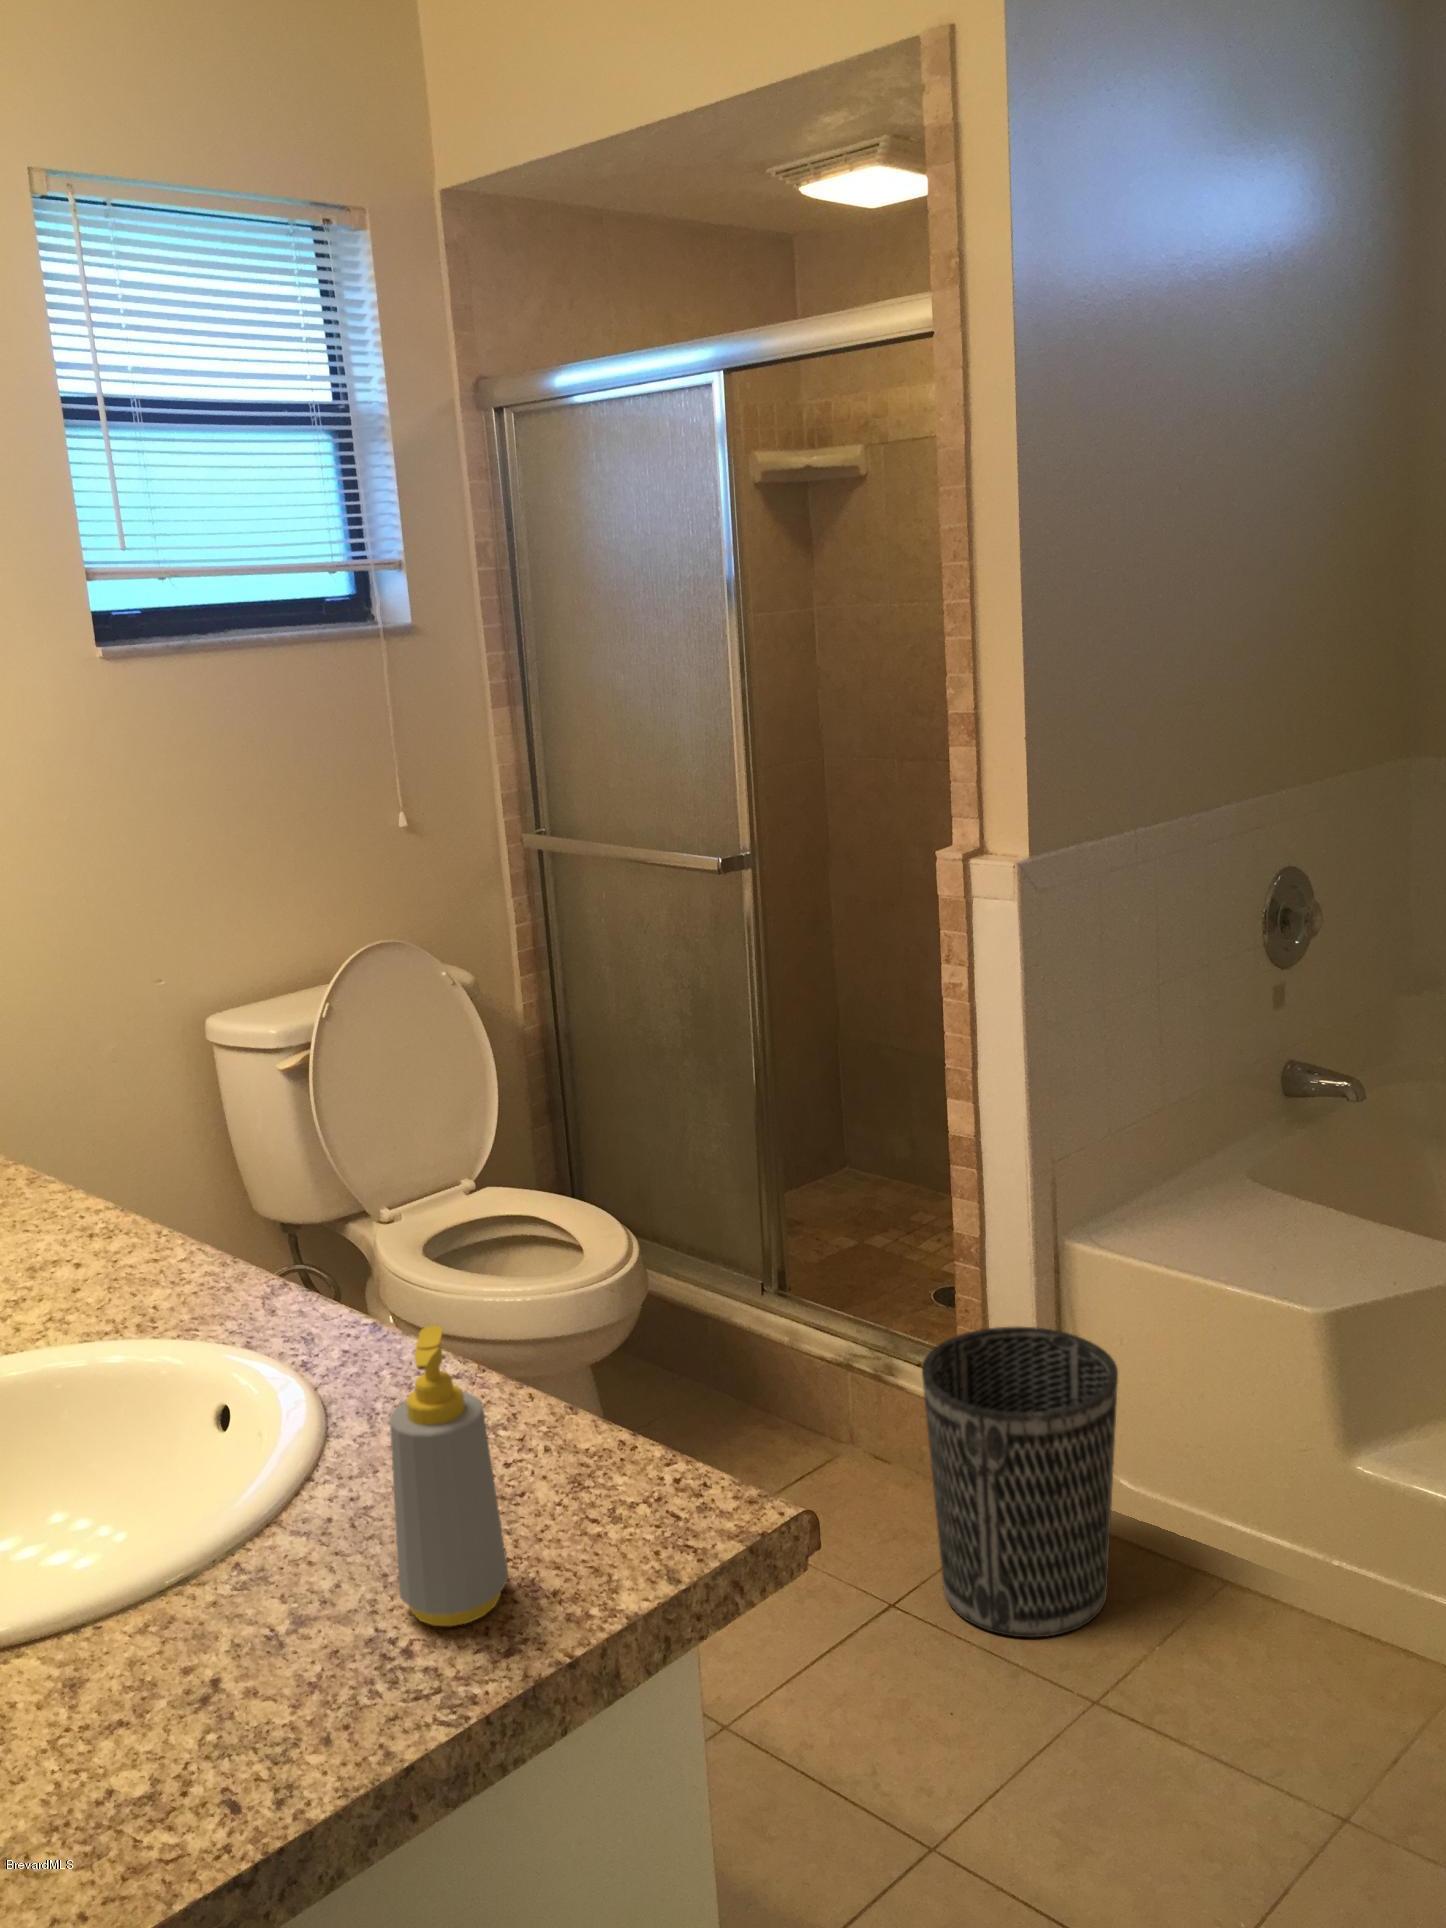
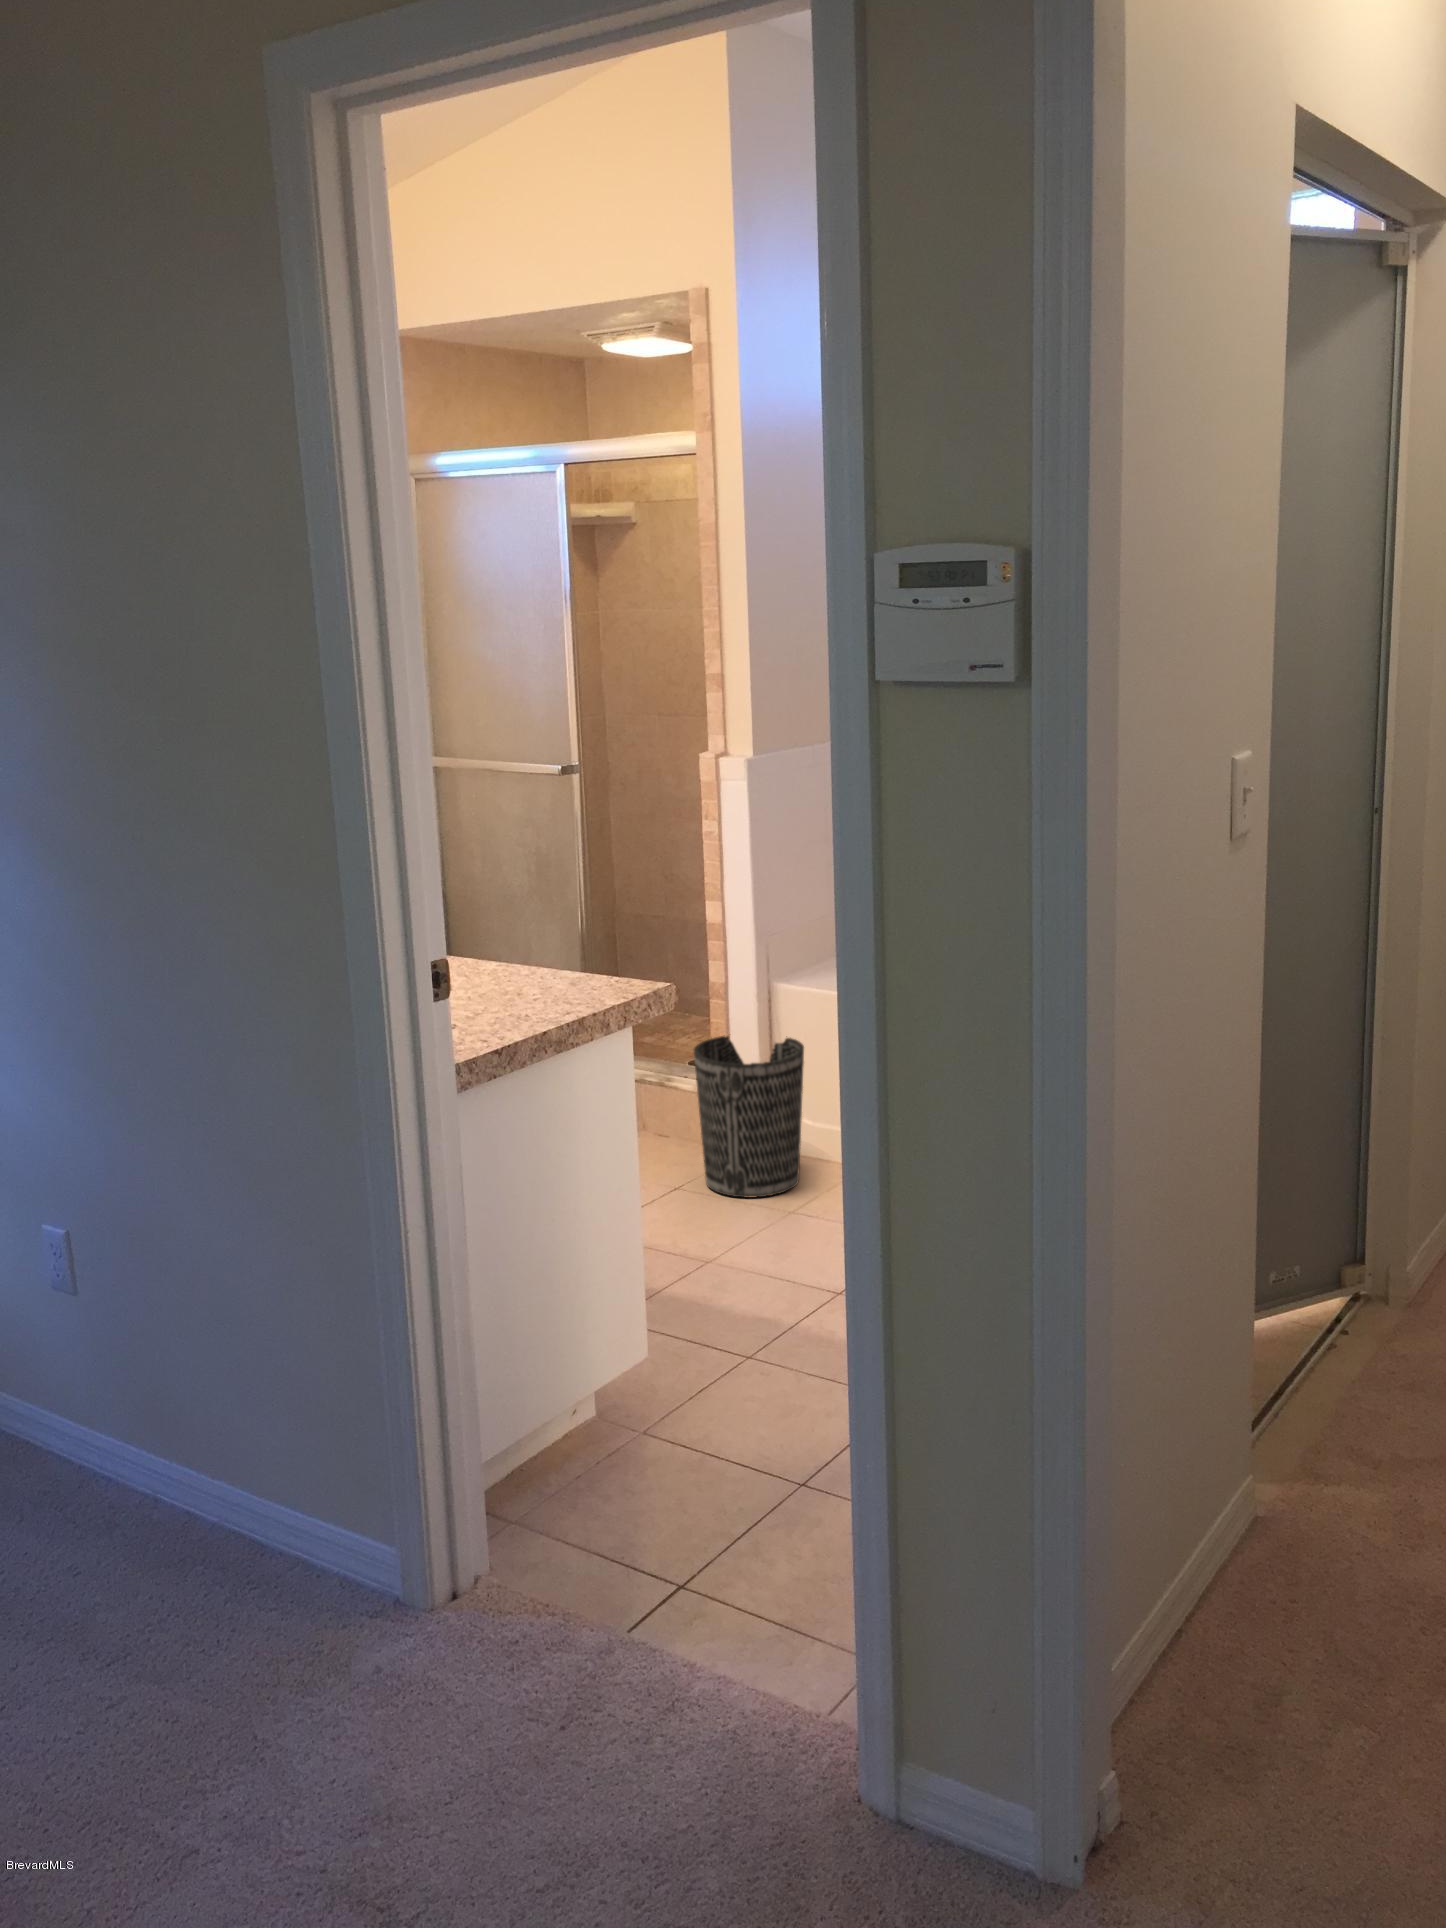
soap bottle: present [390,1325,509,1626] -> none [526,878,568,991]

